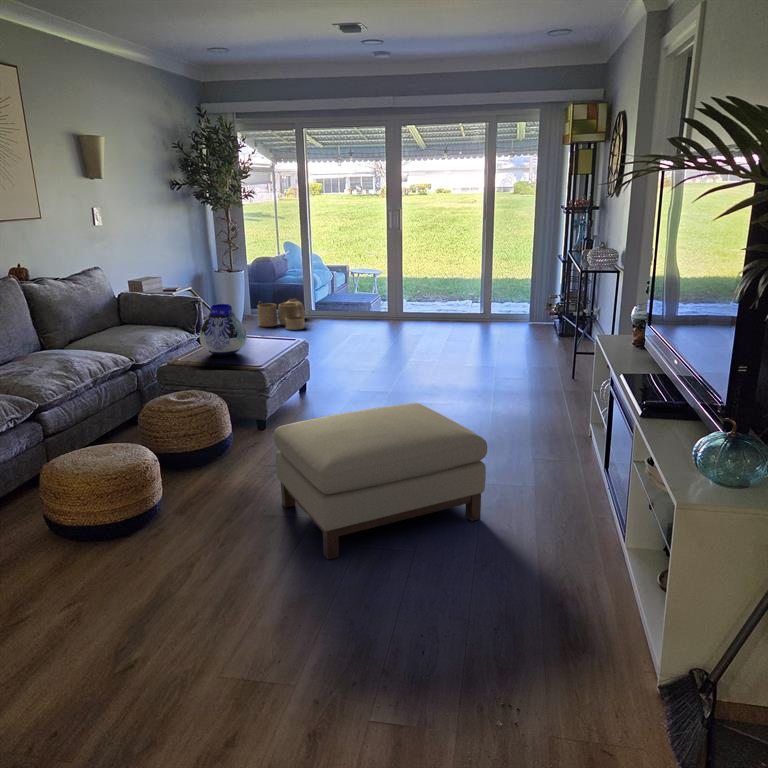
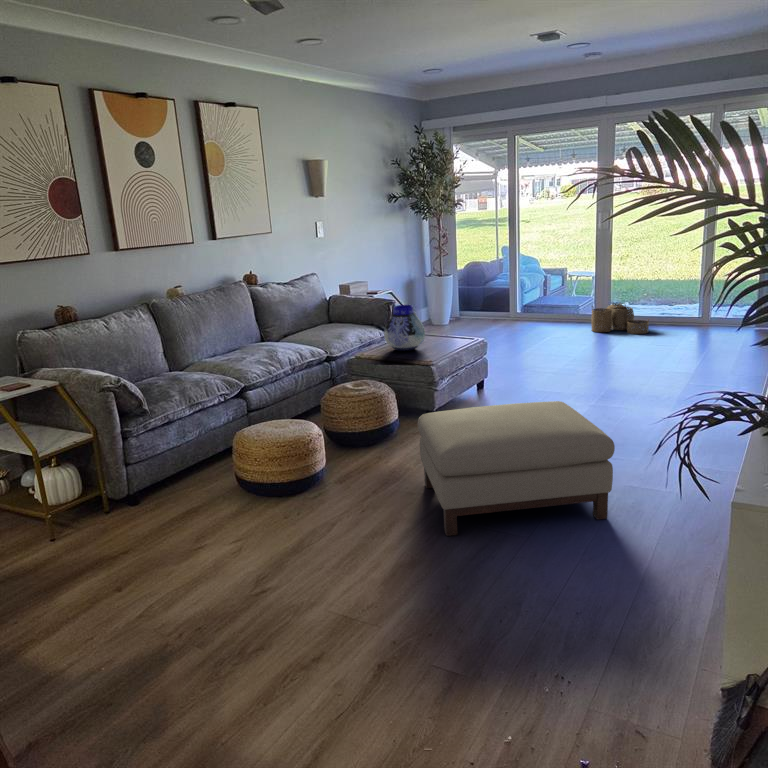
woven basket: present [257,299,305,330] -> present [591,303,649,334]

